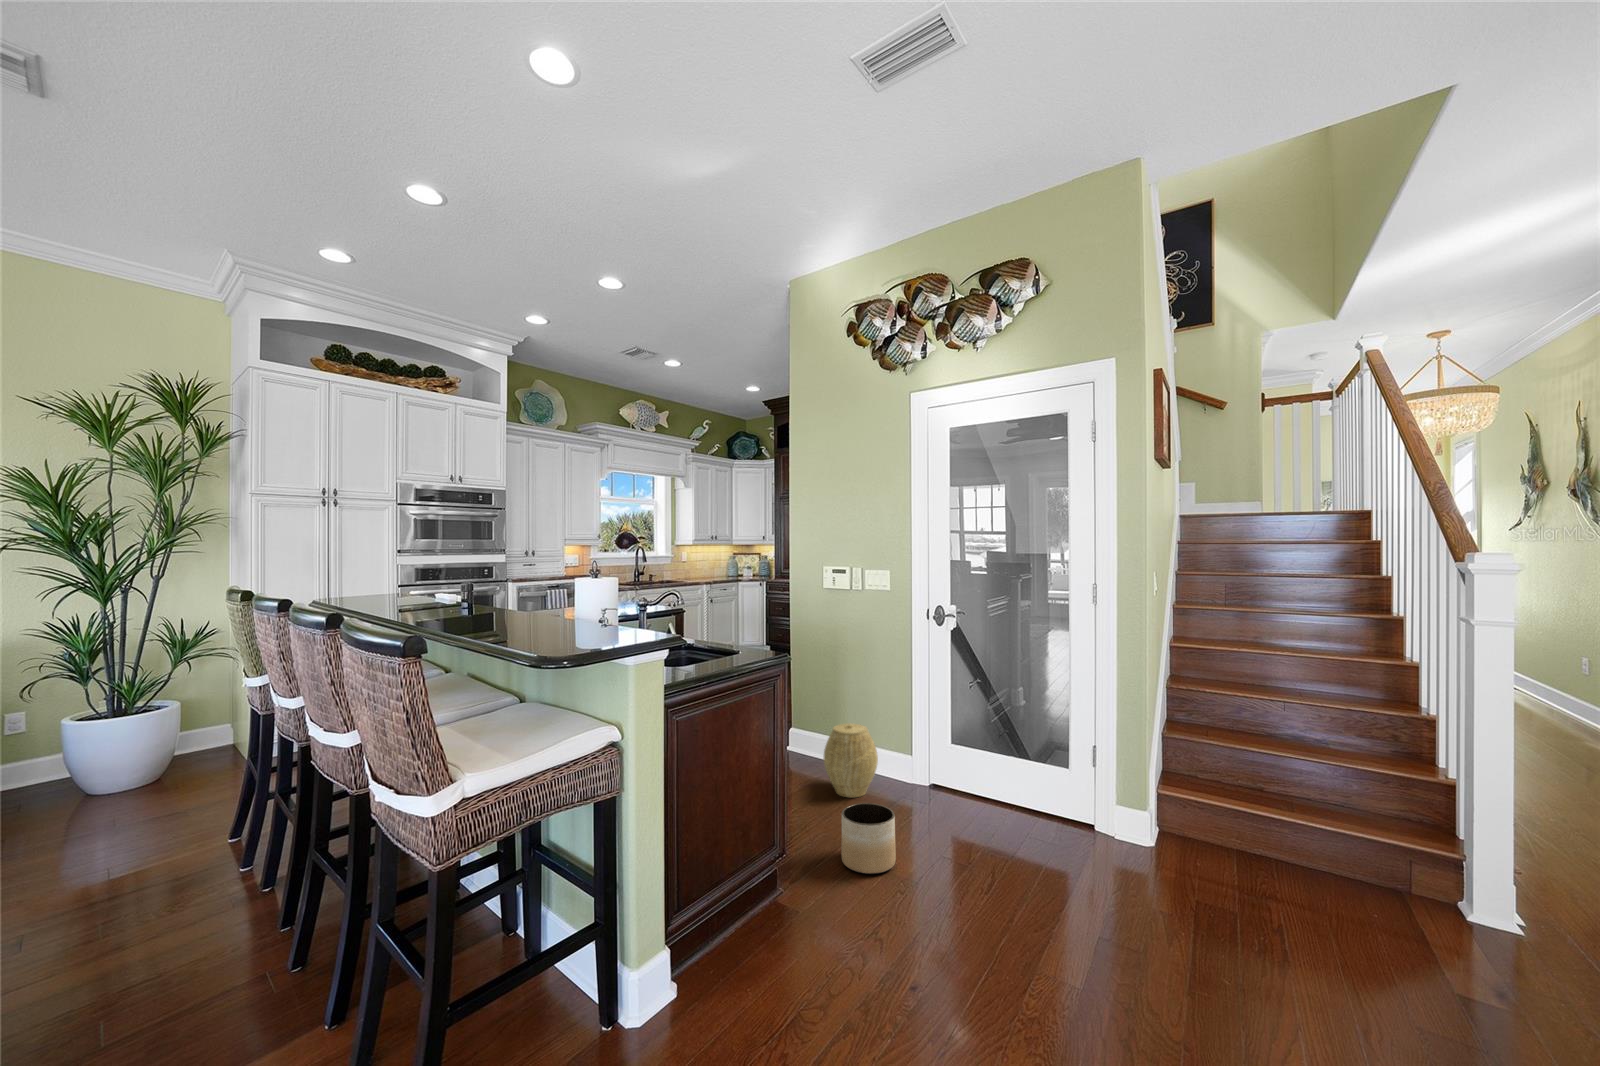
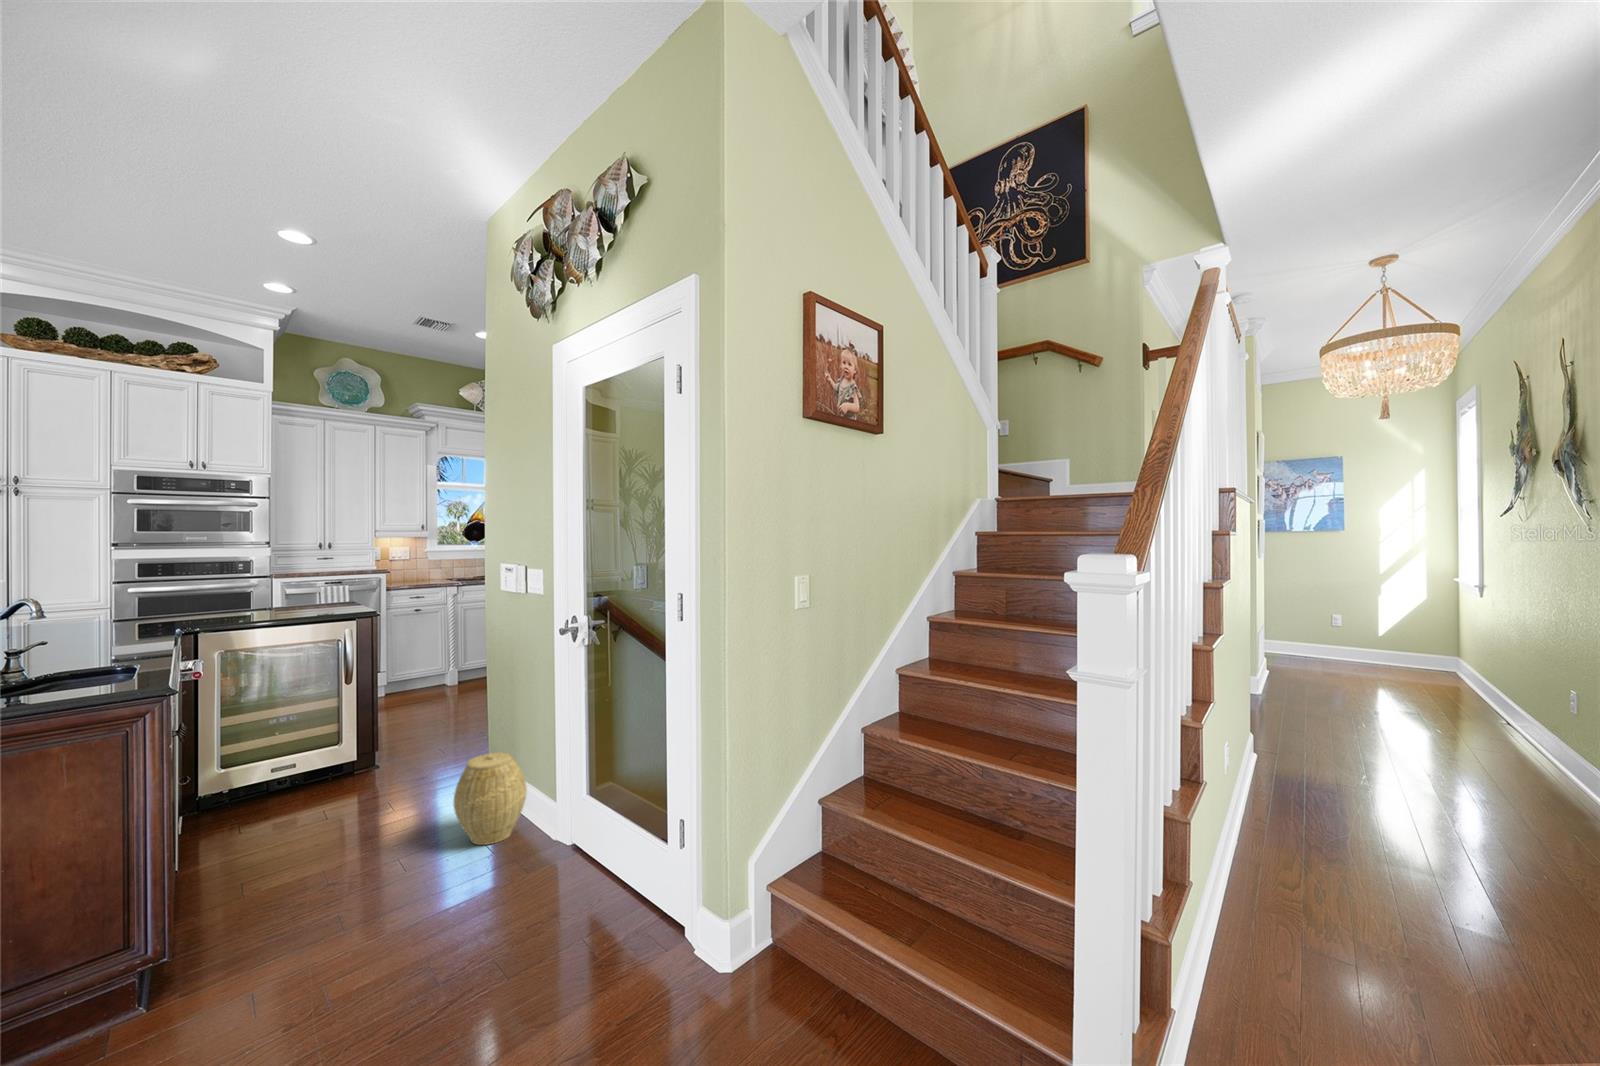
planter: present [841,803,896,874] -> none [318,868,402,969]

